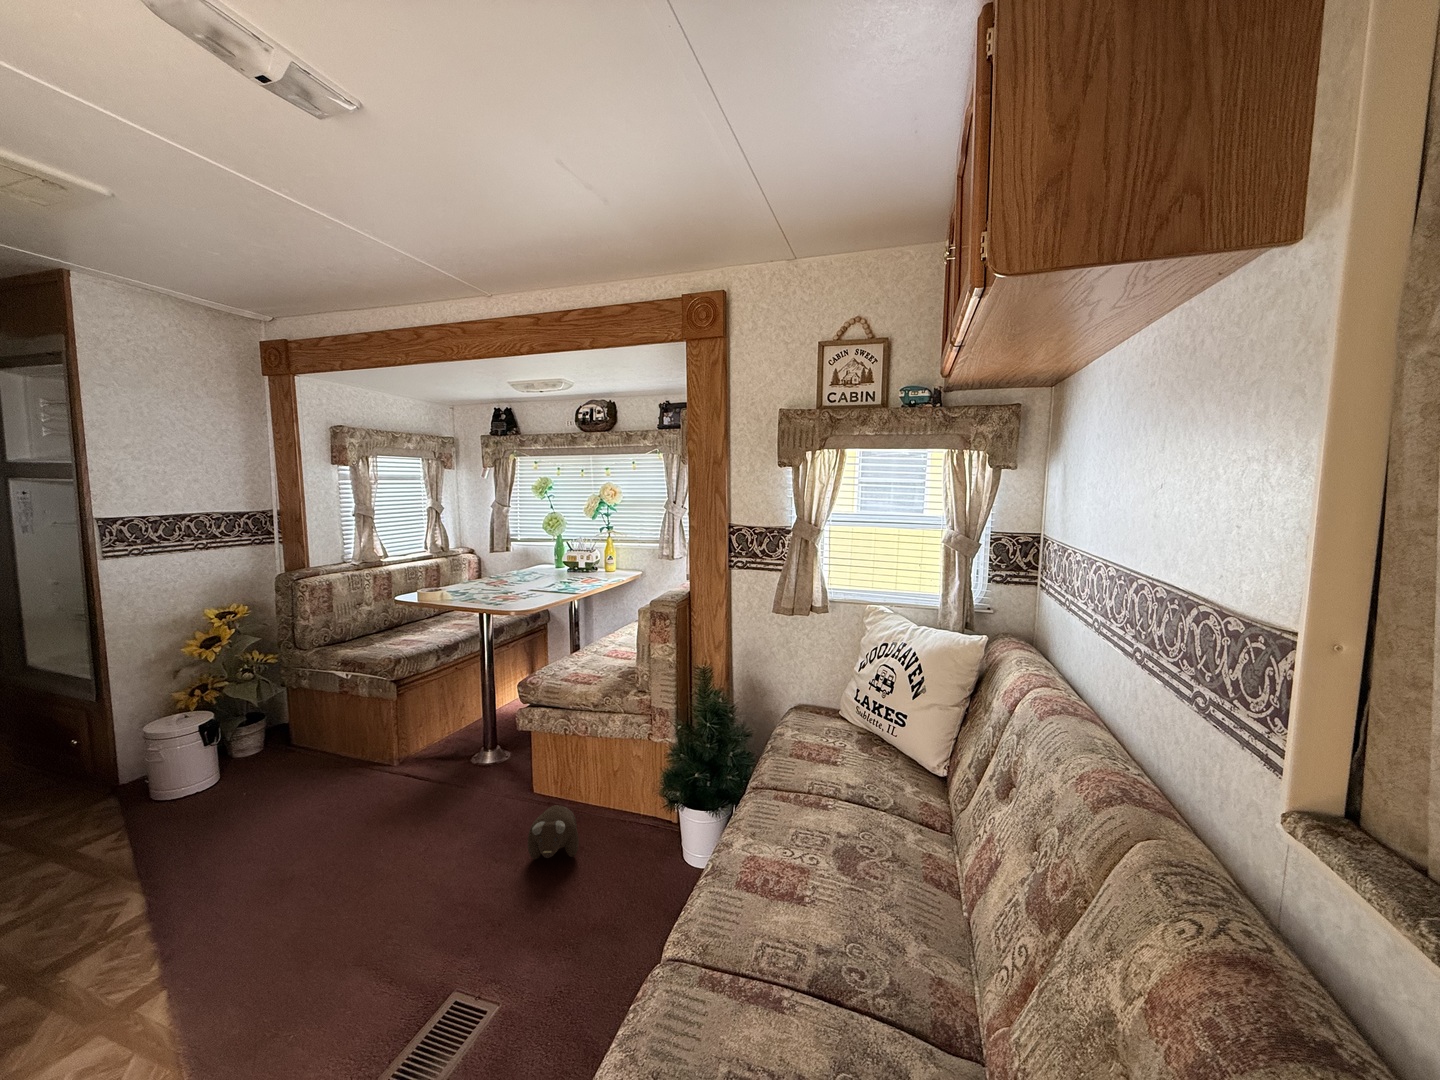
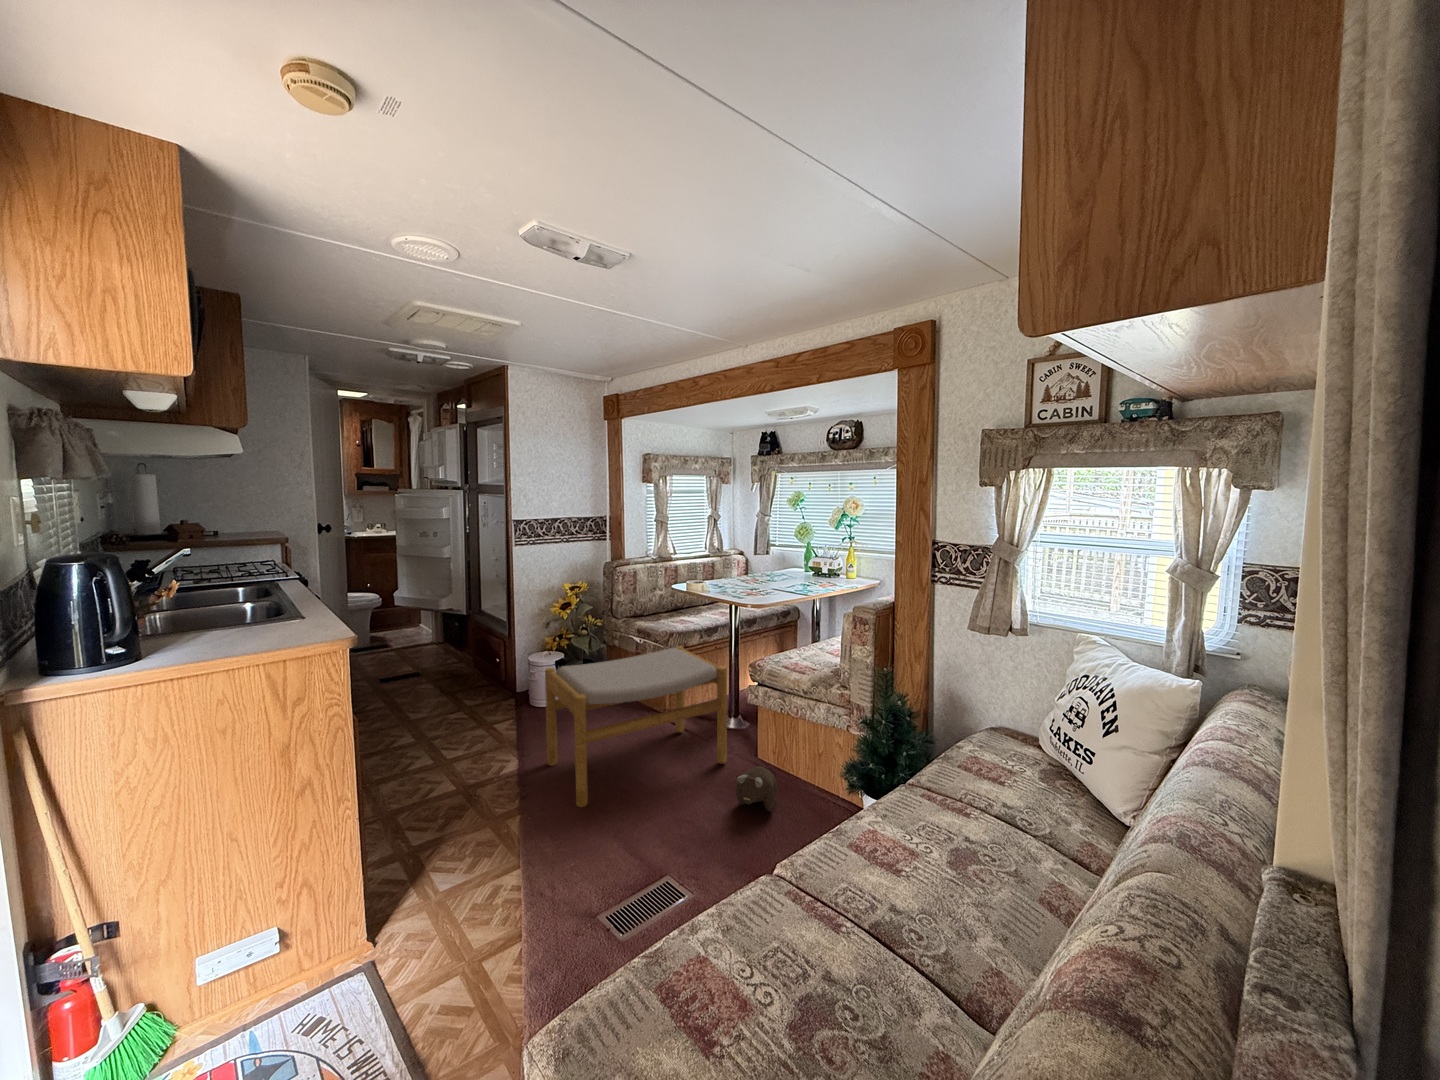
footstool: none [193,674,500,944] -> present [545,646,727,807]

